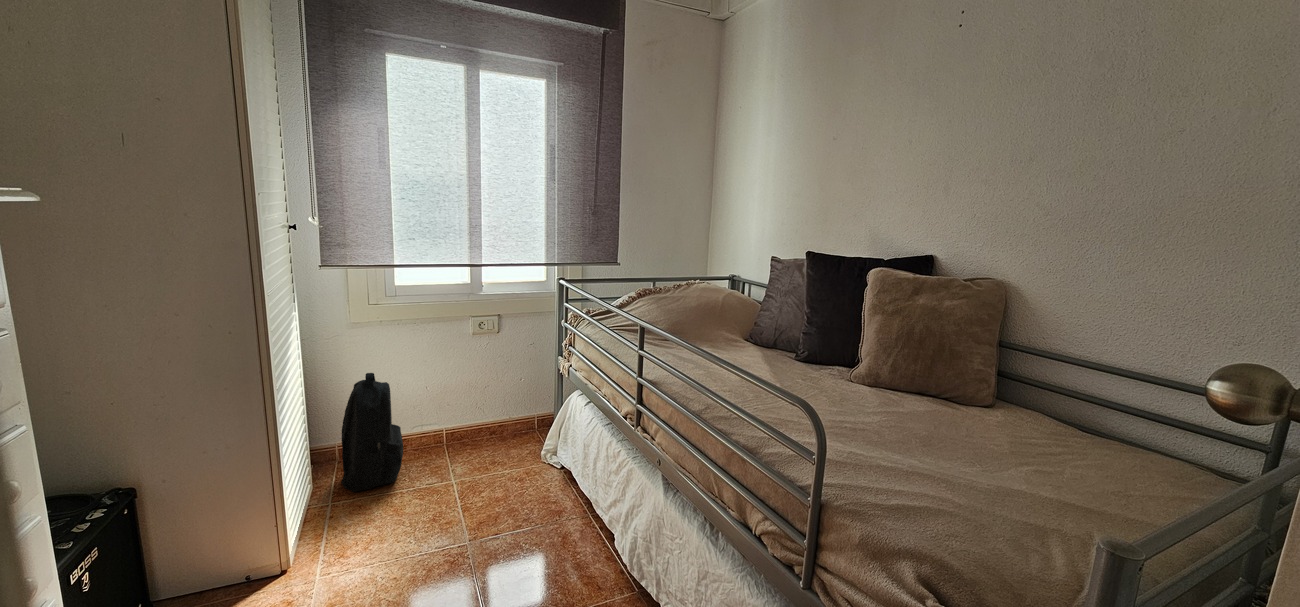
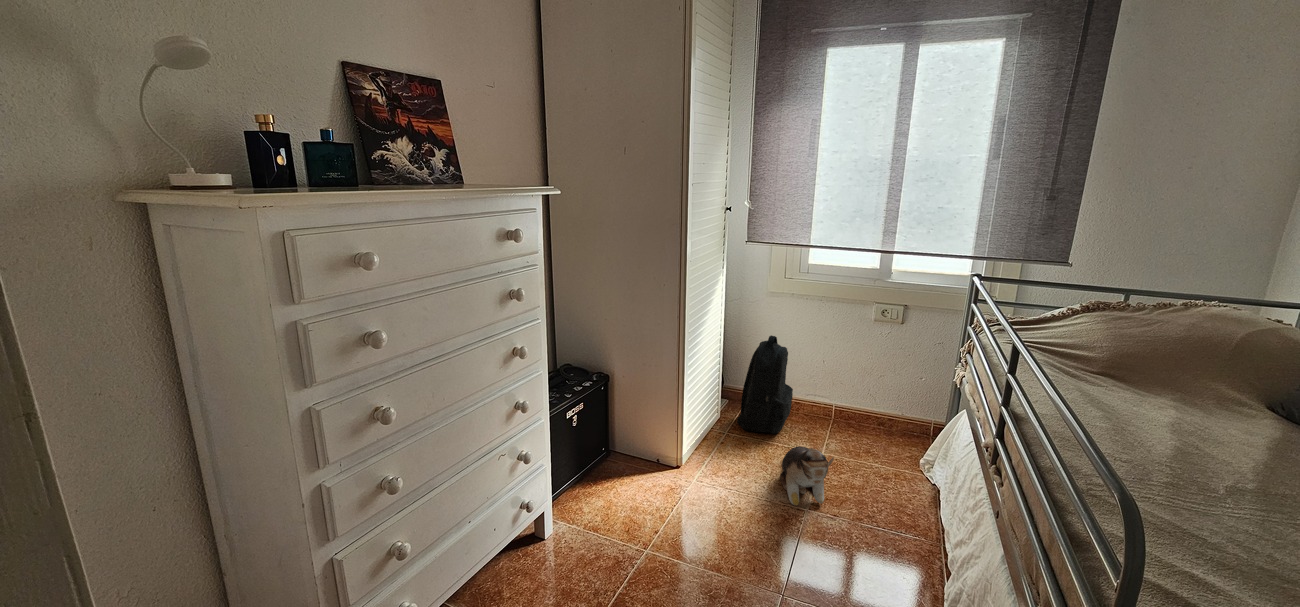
plush toy: none [418,475,490,545] -> present [780,446,834,506]

